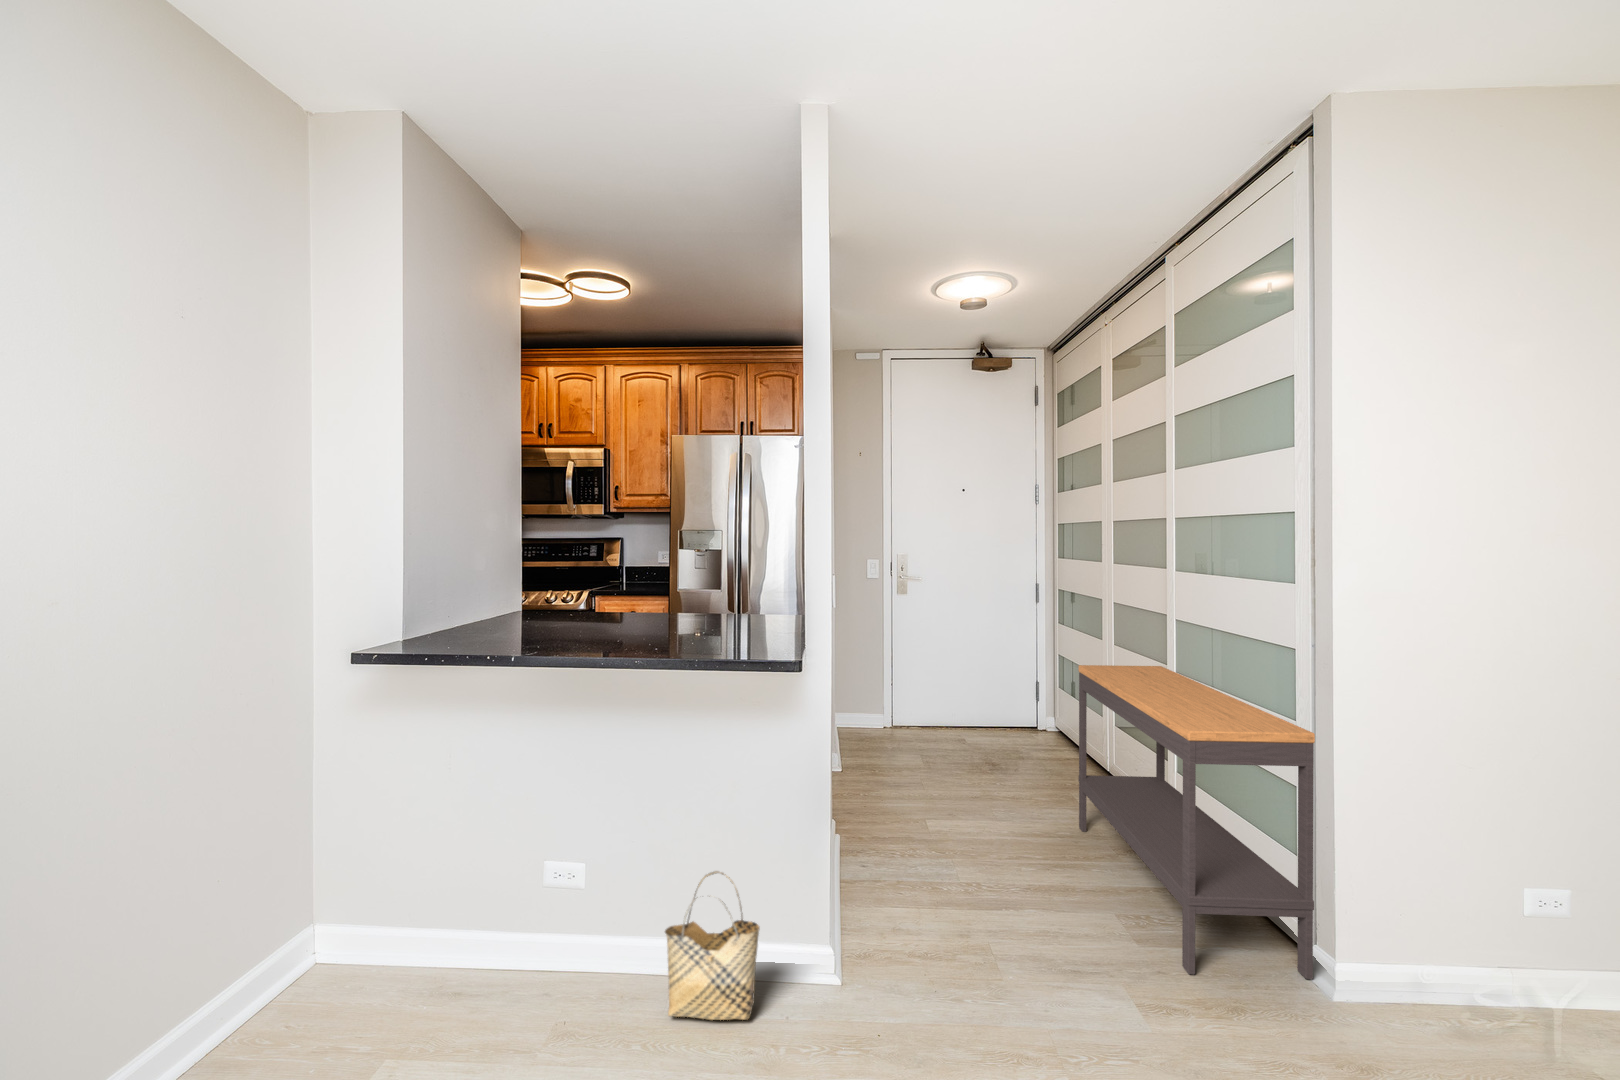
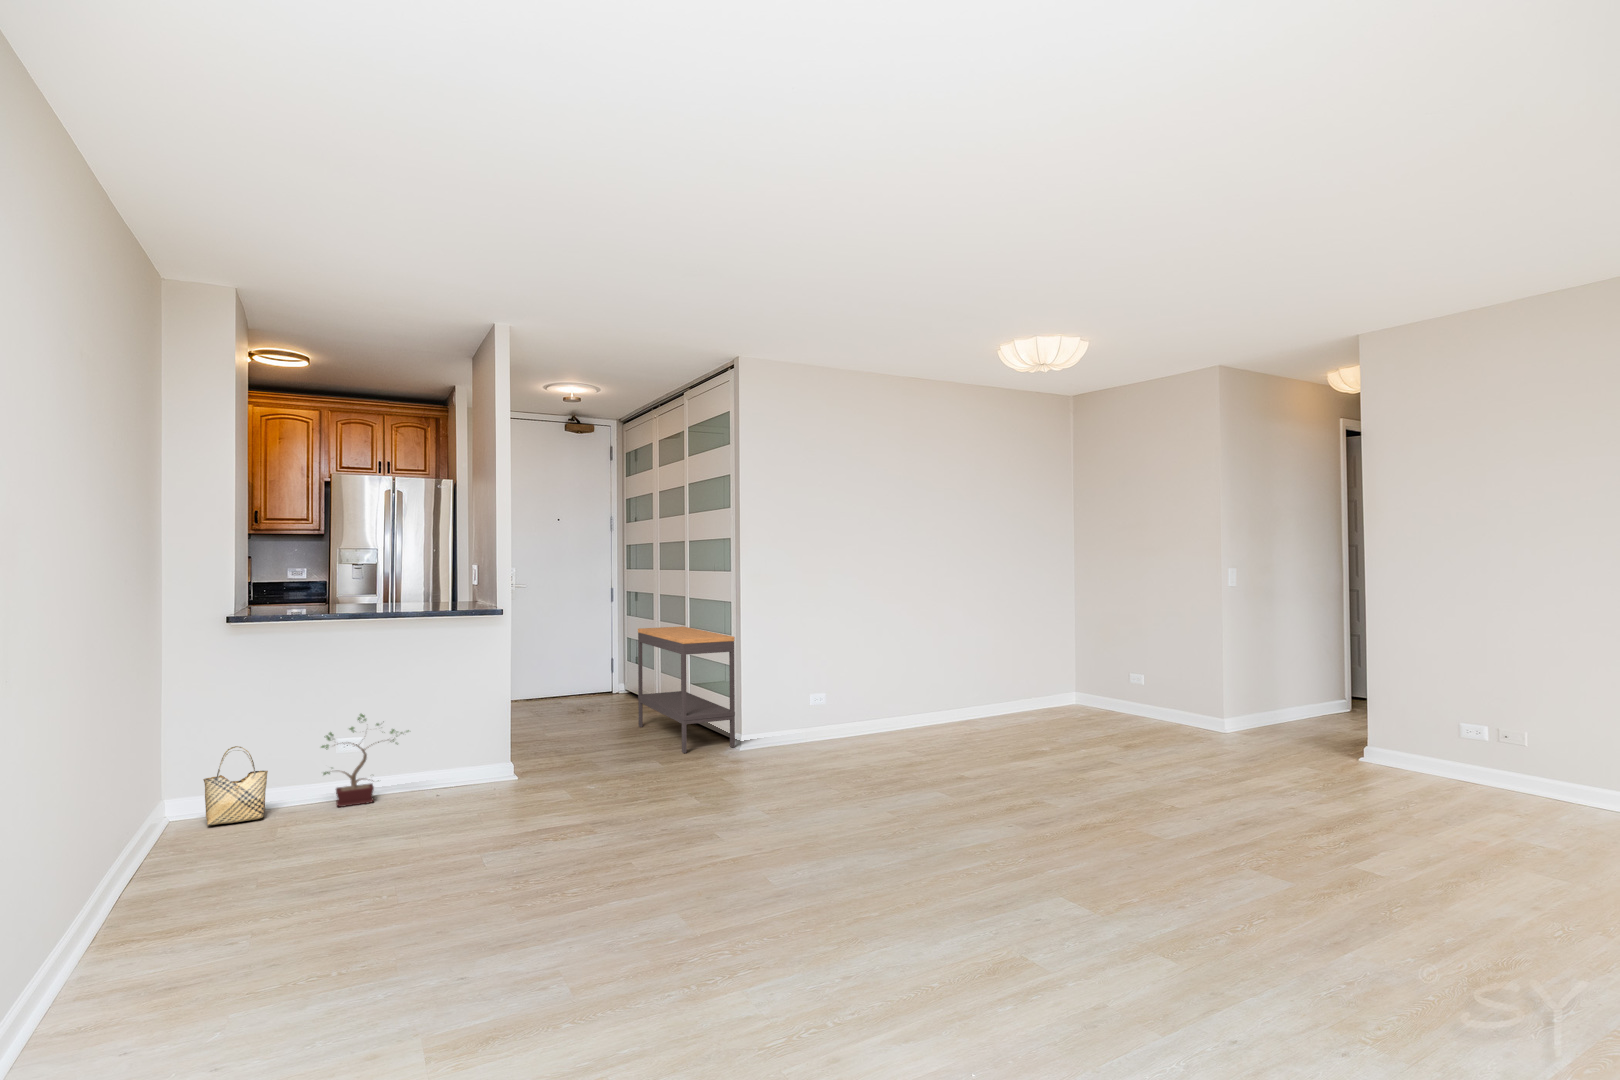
potted plant: none [485,833,632,1011] -> present [321,714,409,807]
woven basket: present [665,871,760,1020] -> present [203,746,268,825]

